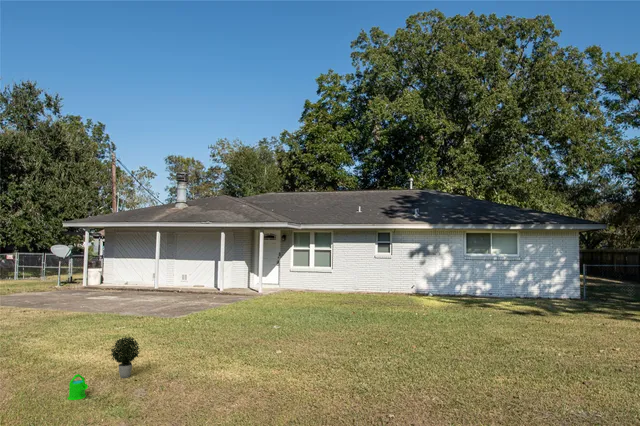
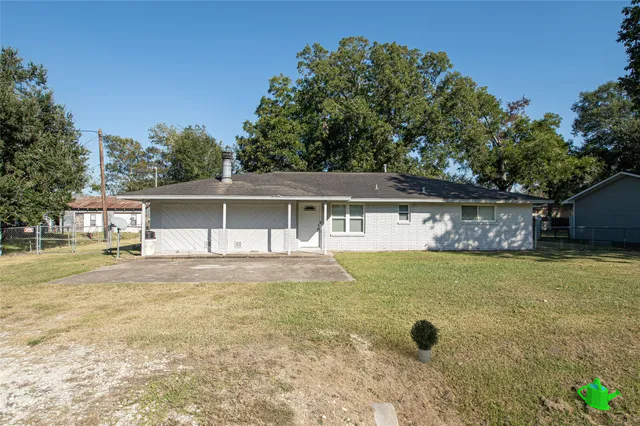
potted plant: present [111,337,139,378] -> present [411,319,440,362]

